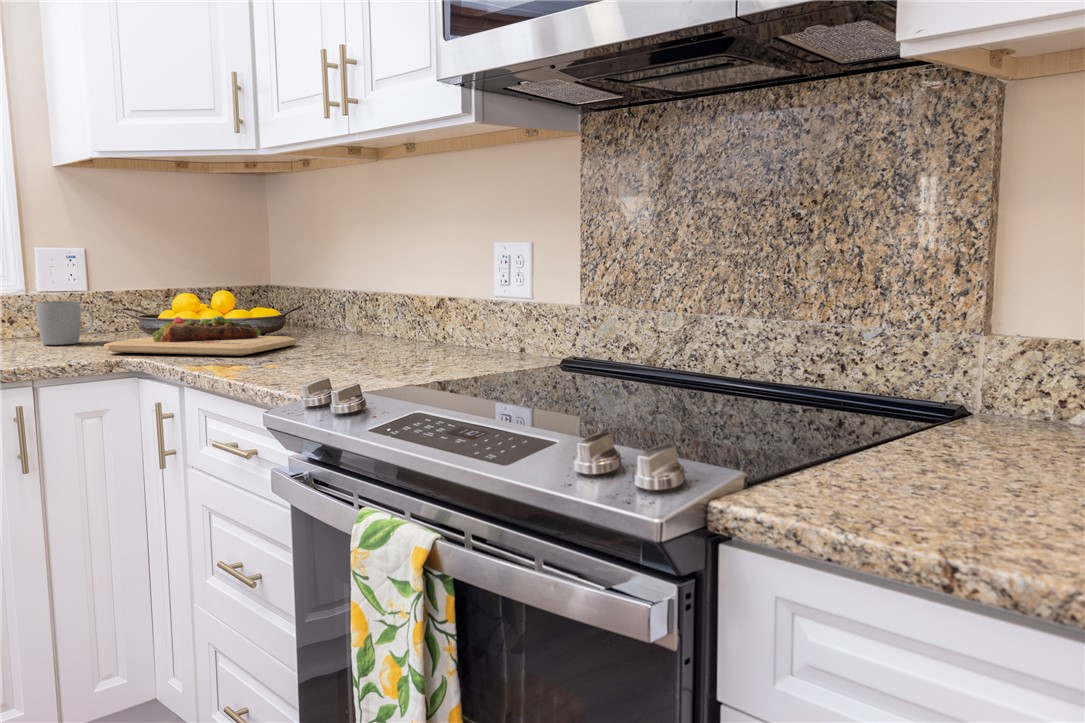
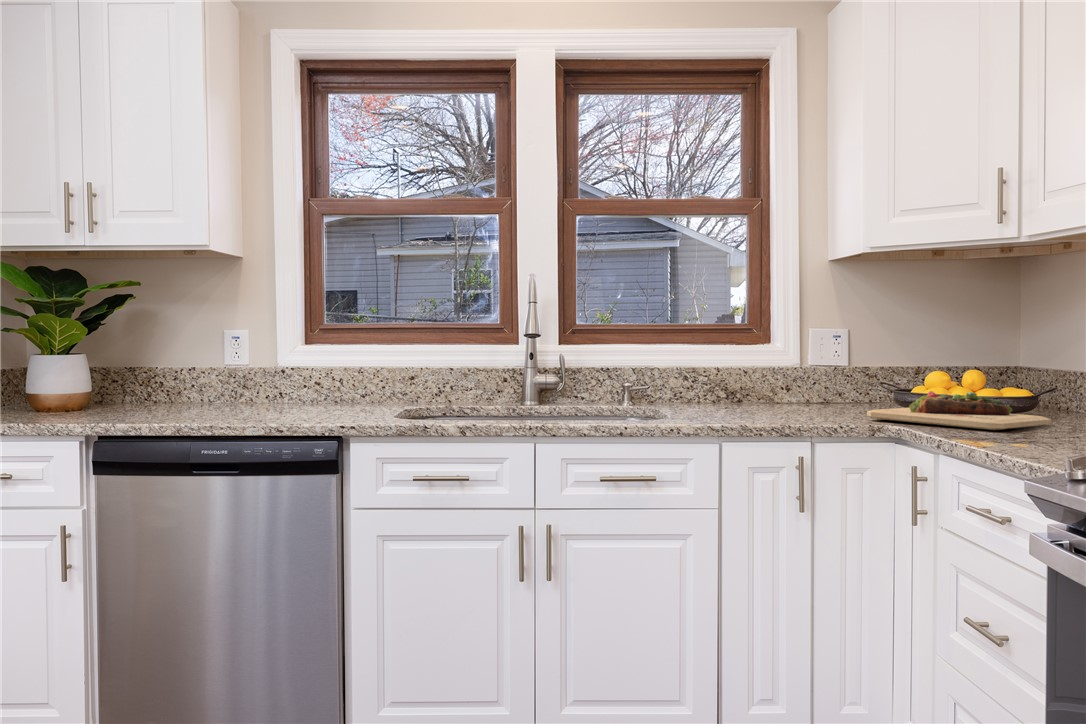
mug: present [36,301,94,345] -> none [811,374,855,410]

